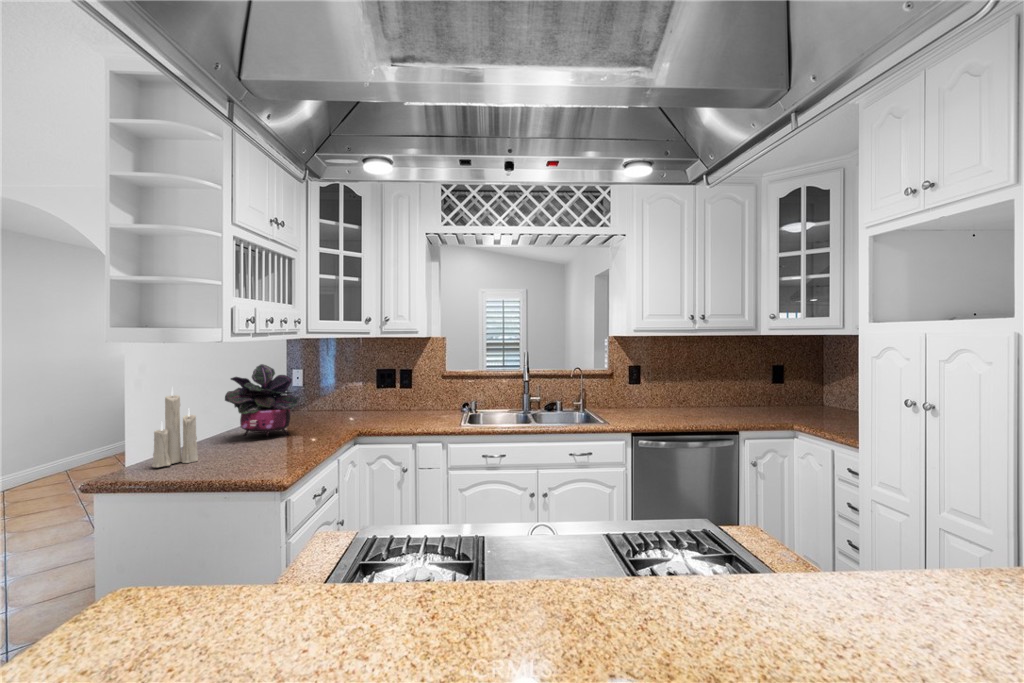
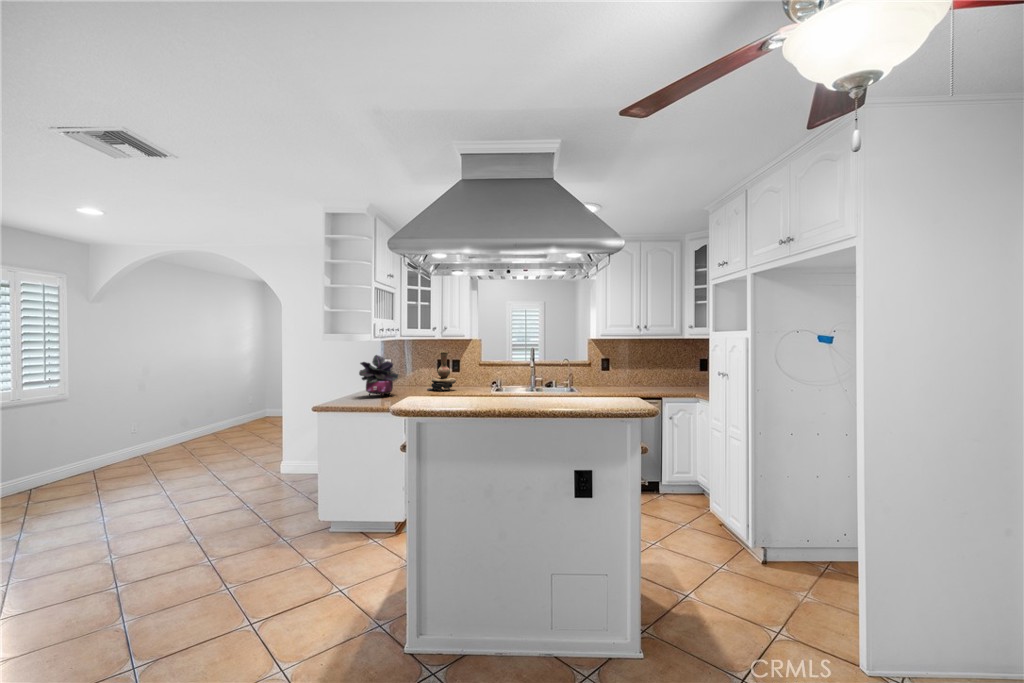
vase: none [356,358,402,422] -> present [427,352,456,391]
candle: present [152,388,198,467] -> none [334,363,354,407]

